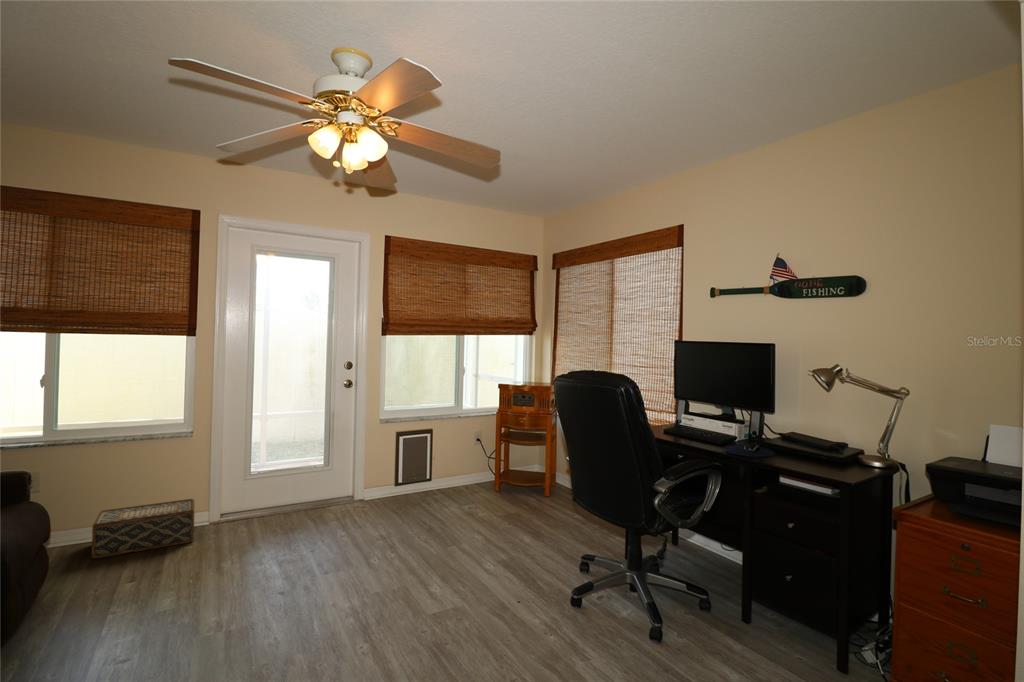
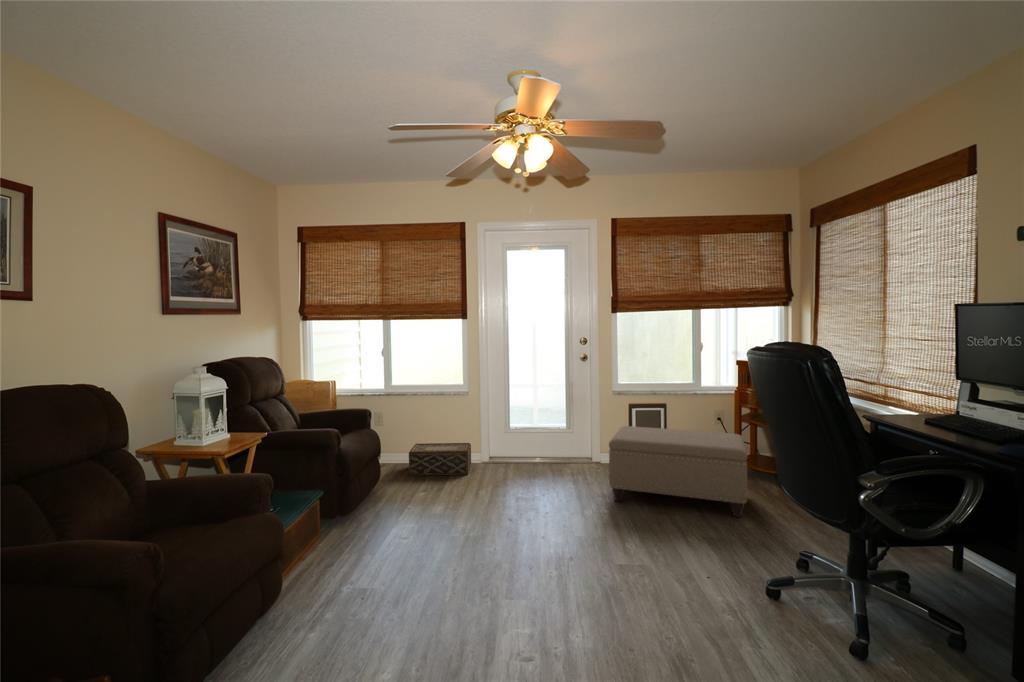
ottoman: none [390,454,523,541] -> present [609,426,748,517]

